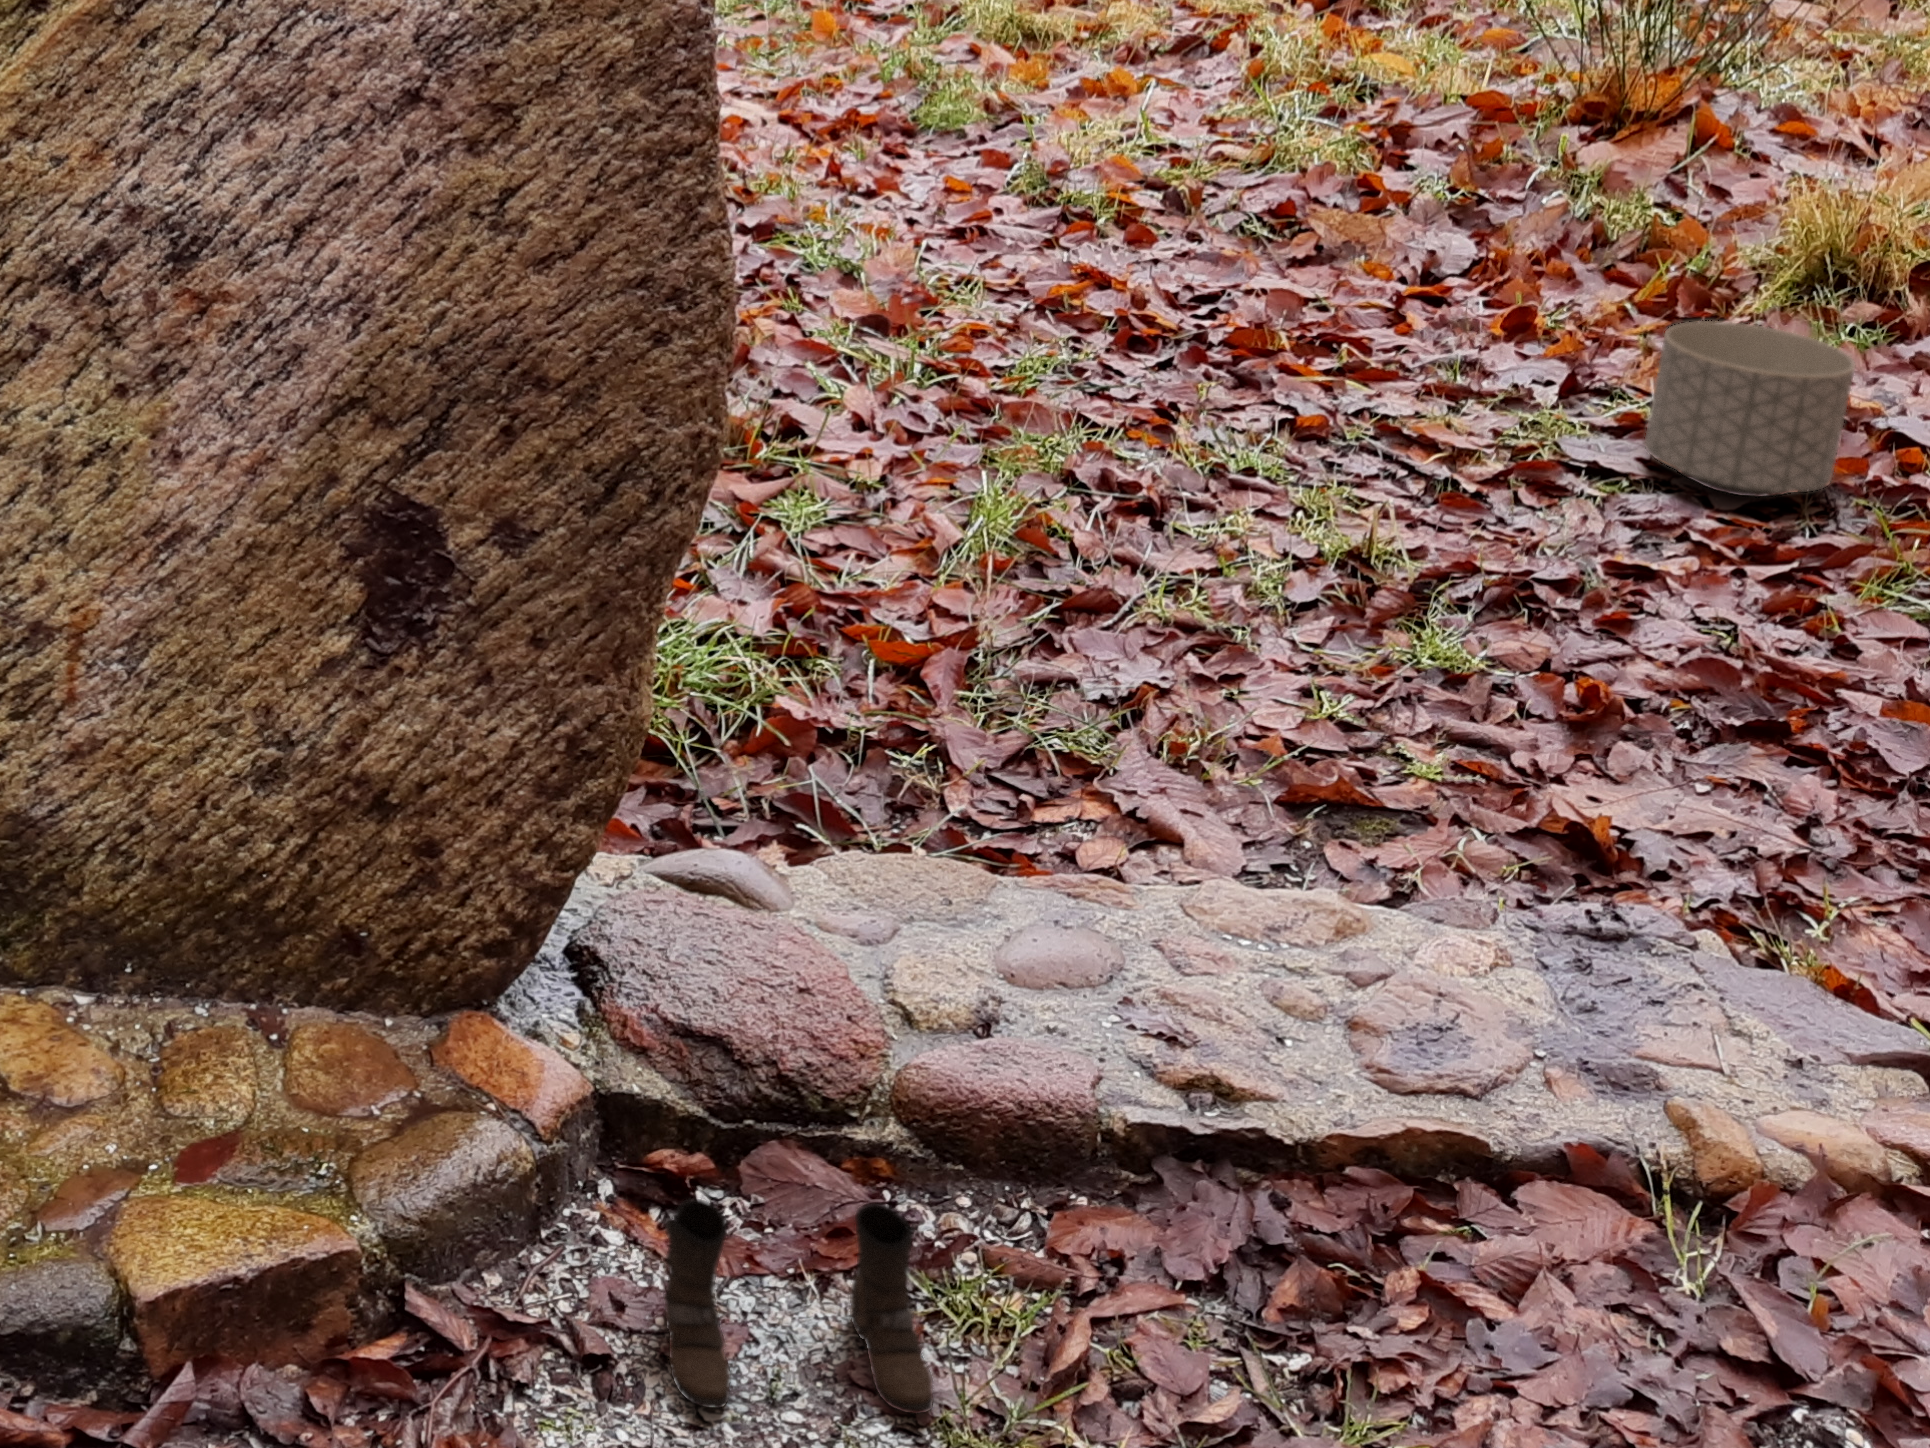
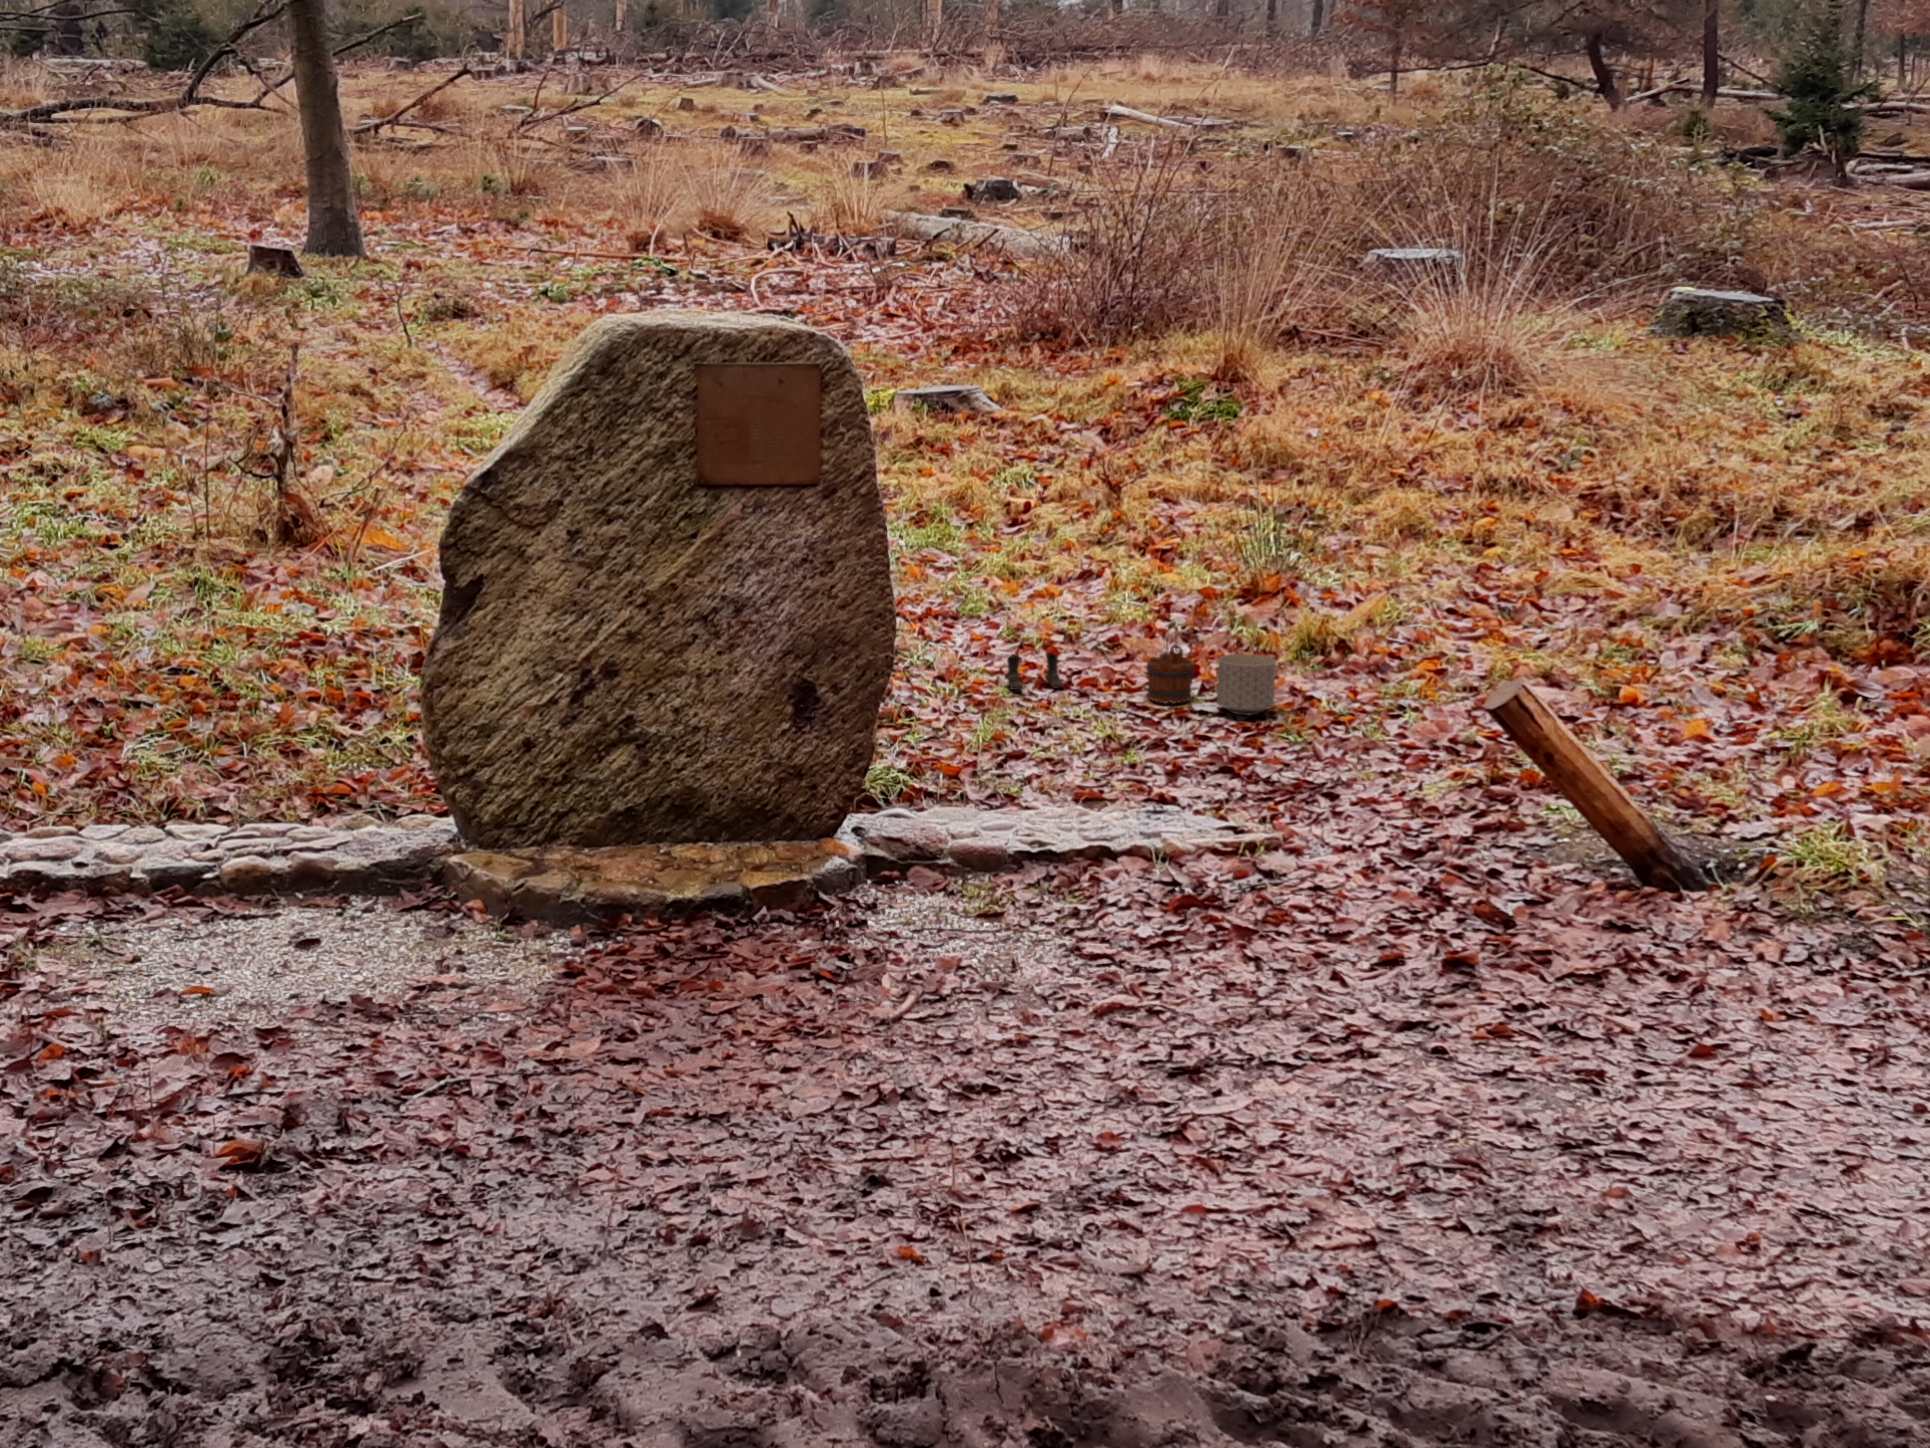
wooden bucket: none [1422,221,1570,432] -> present [1146,622,1194,704]
boots: present [664,1199,933,1414] -> present [1007,654,1064,690]

